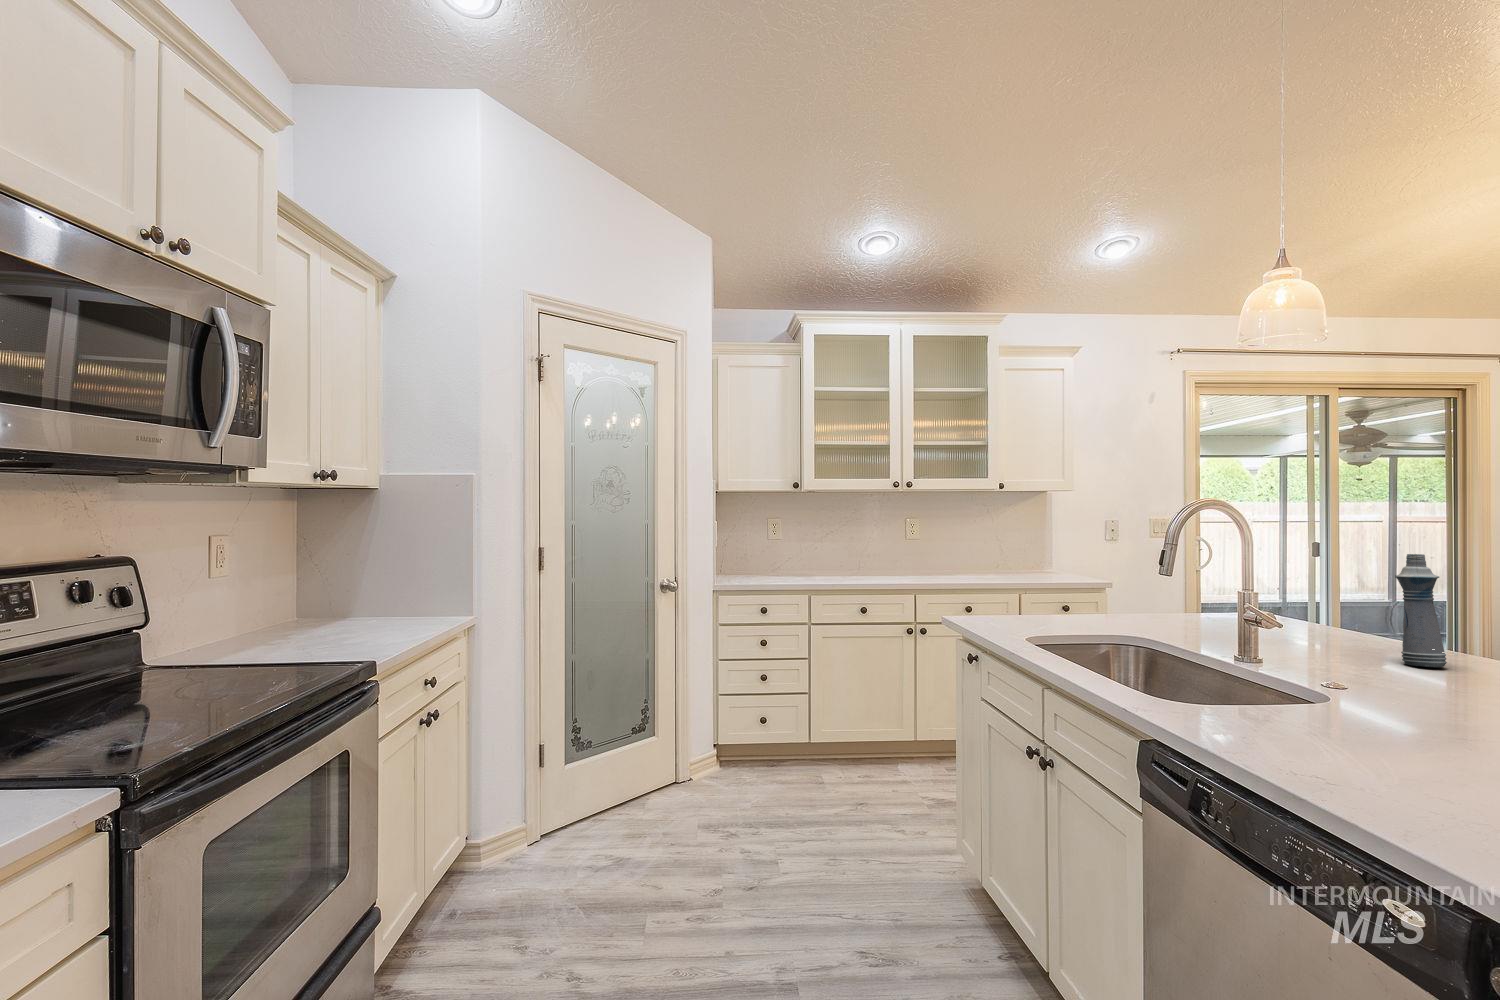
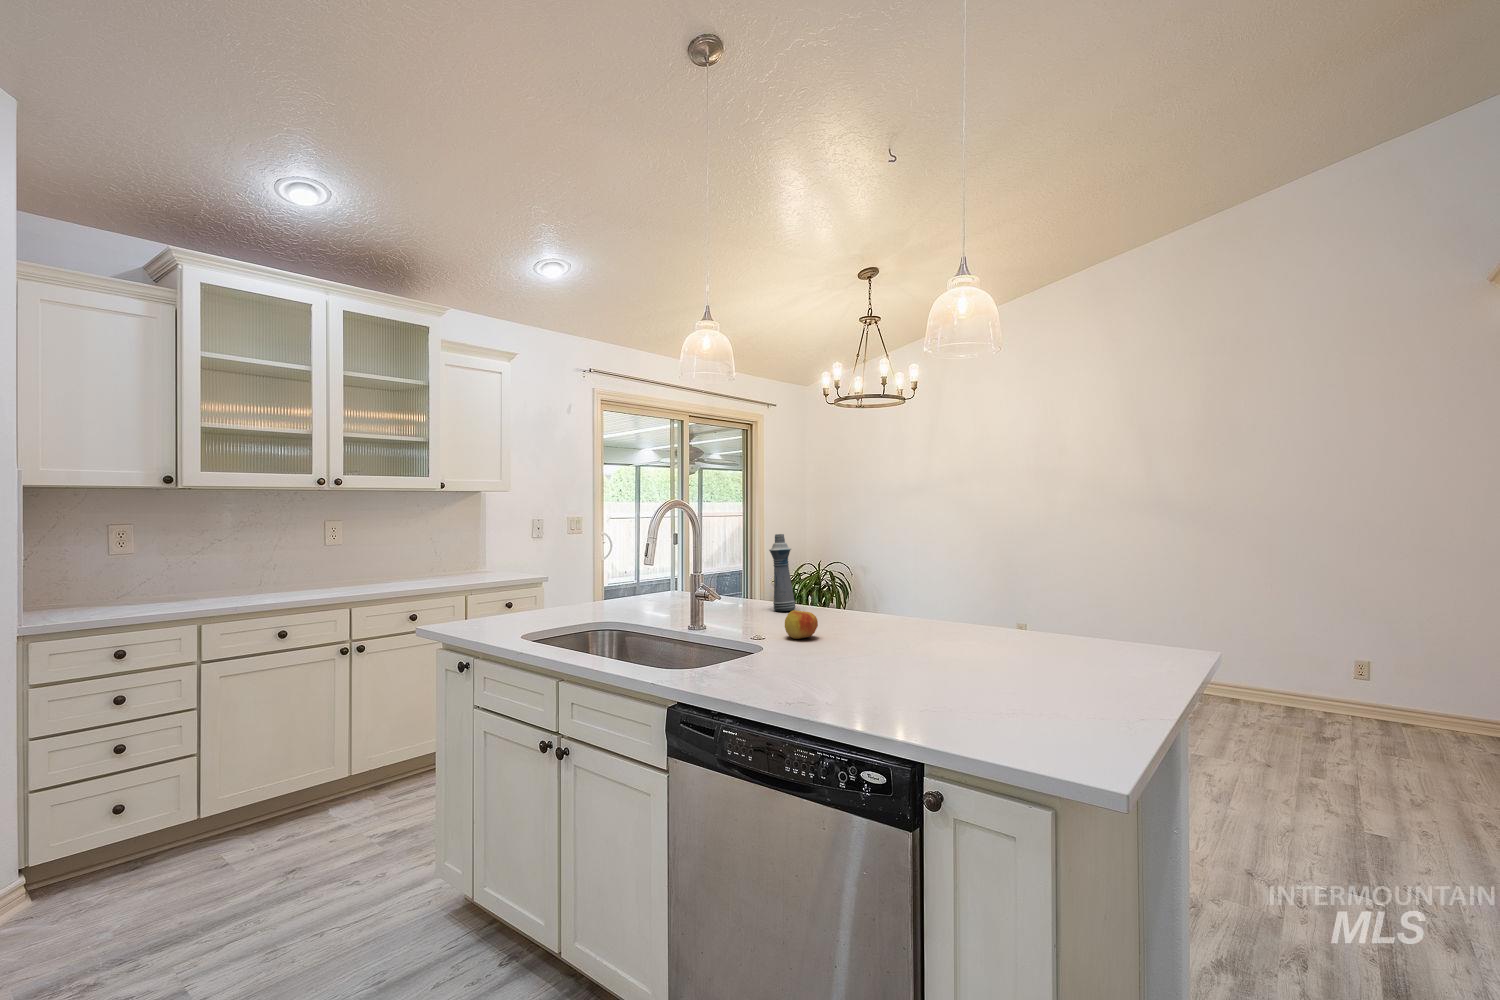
apple: none [1377,663,1443,705] -> present [785,610,818,639]

